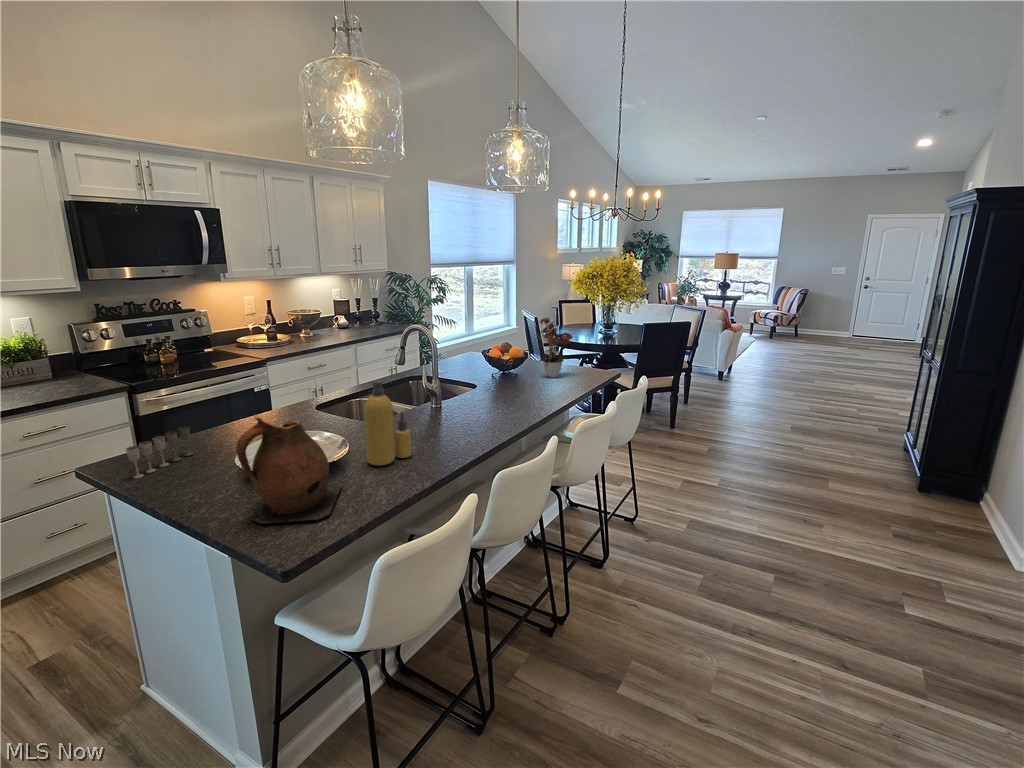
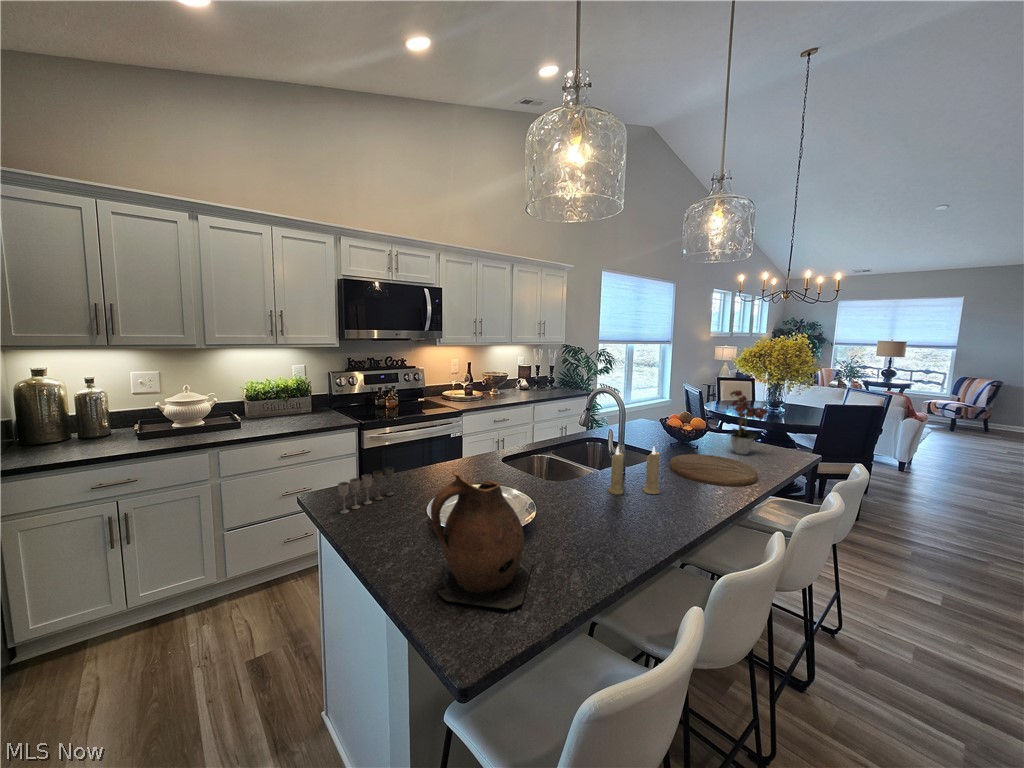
candle: none [420,375,468,425] -> present [608,447,660,495]
bottle: present [364,381,411,466] -> none [558,443,607,540]
cutting board: none [484,381,556,407] -> present [670,454,757,486]

